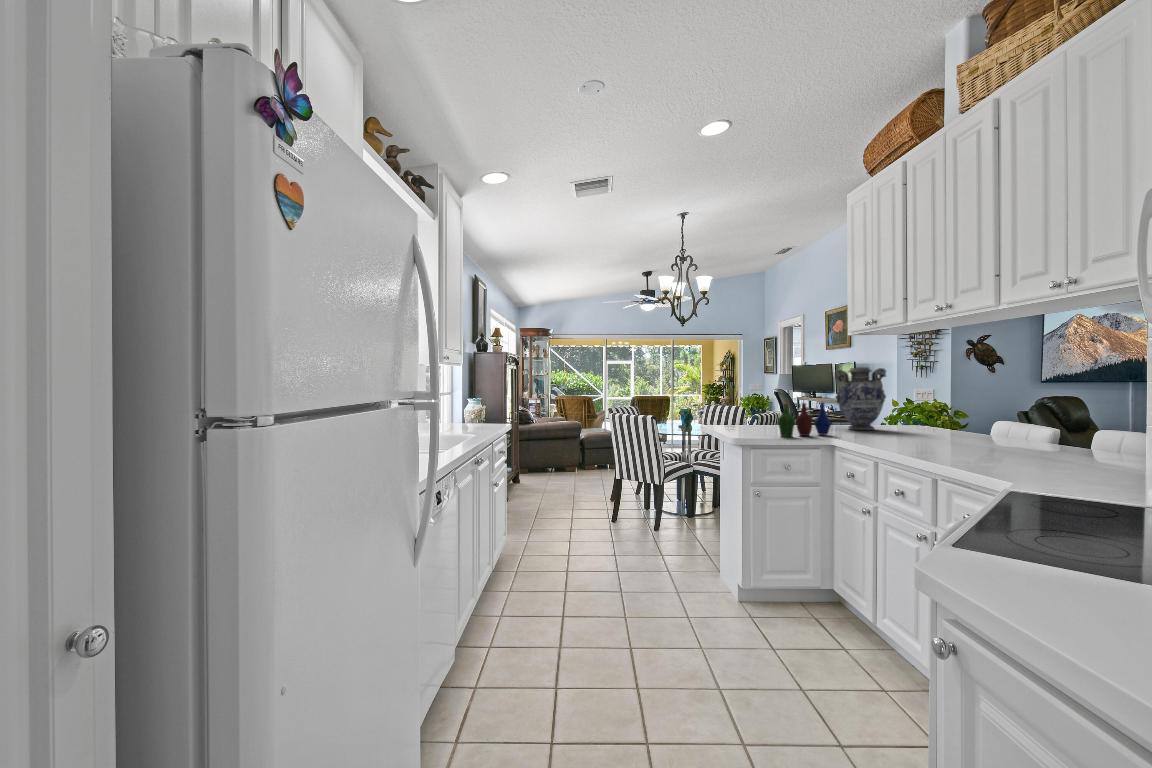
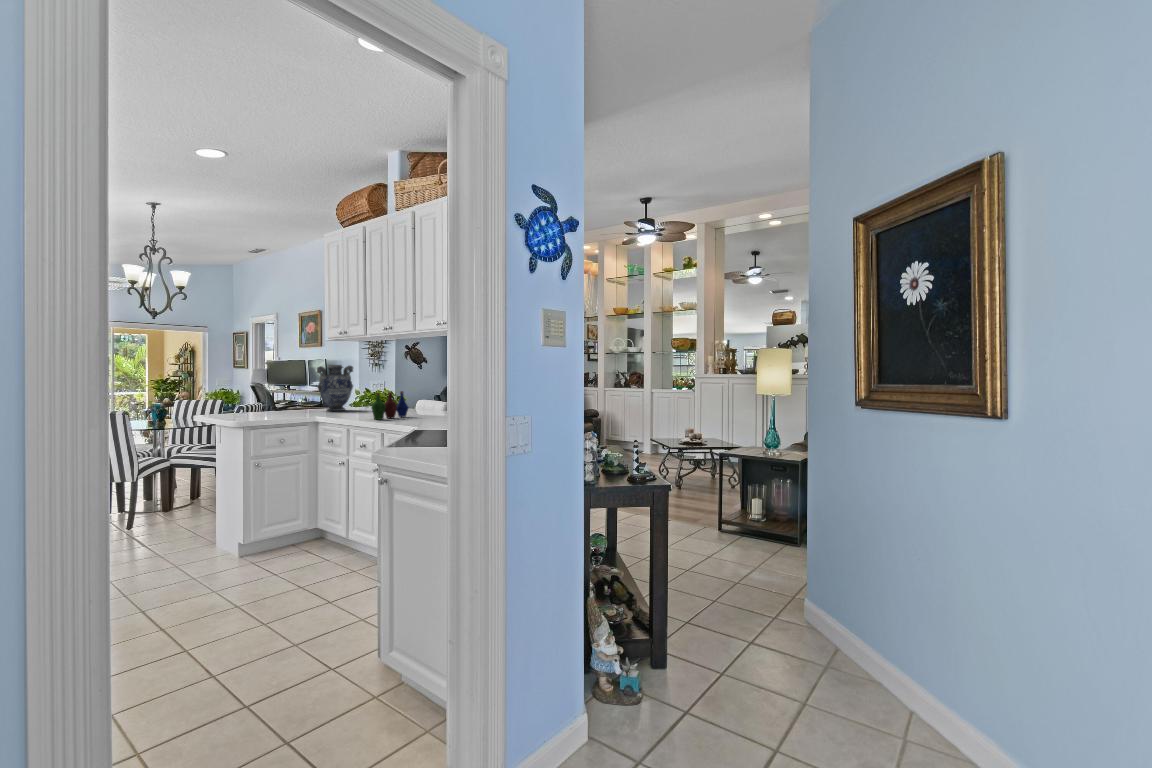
bottle: present [778,402,831,437] -> present [371,391,409,420]

